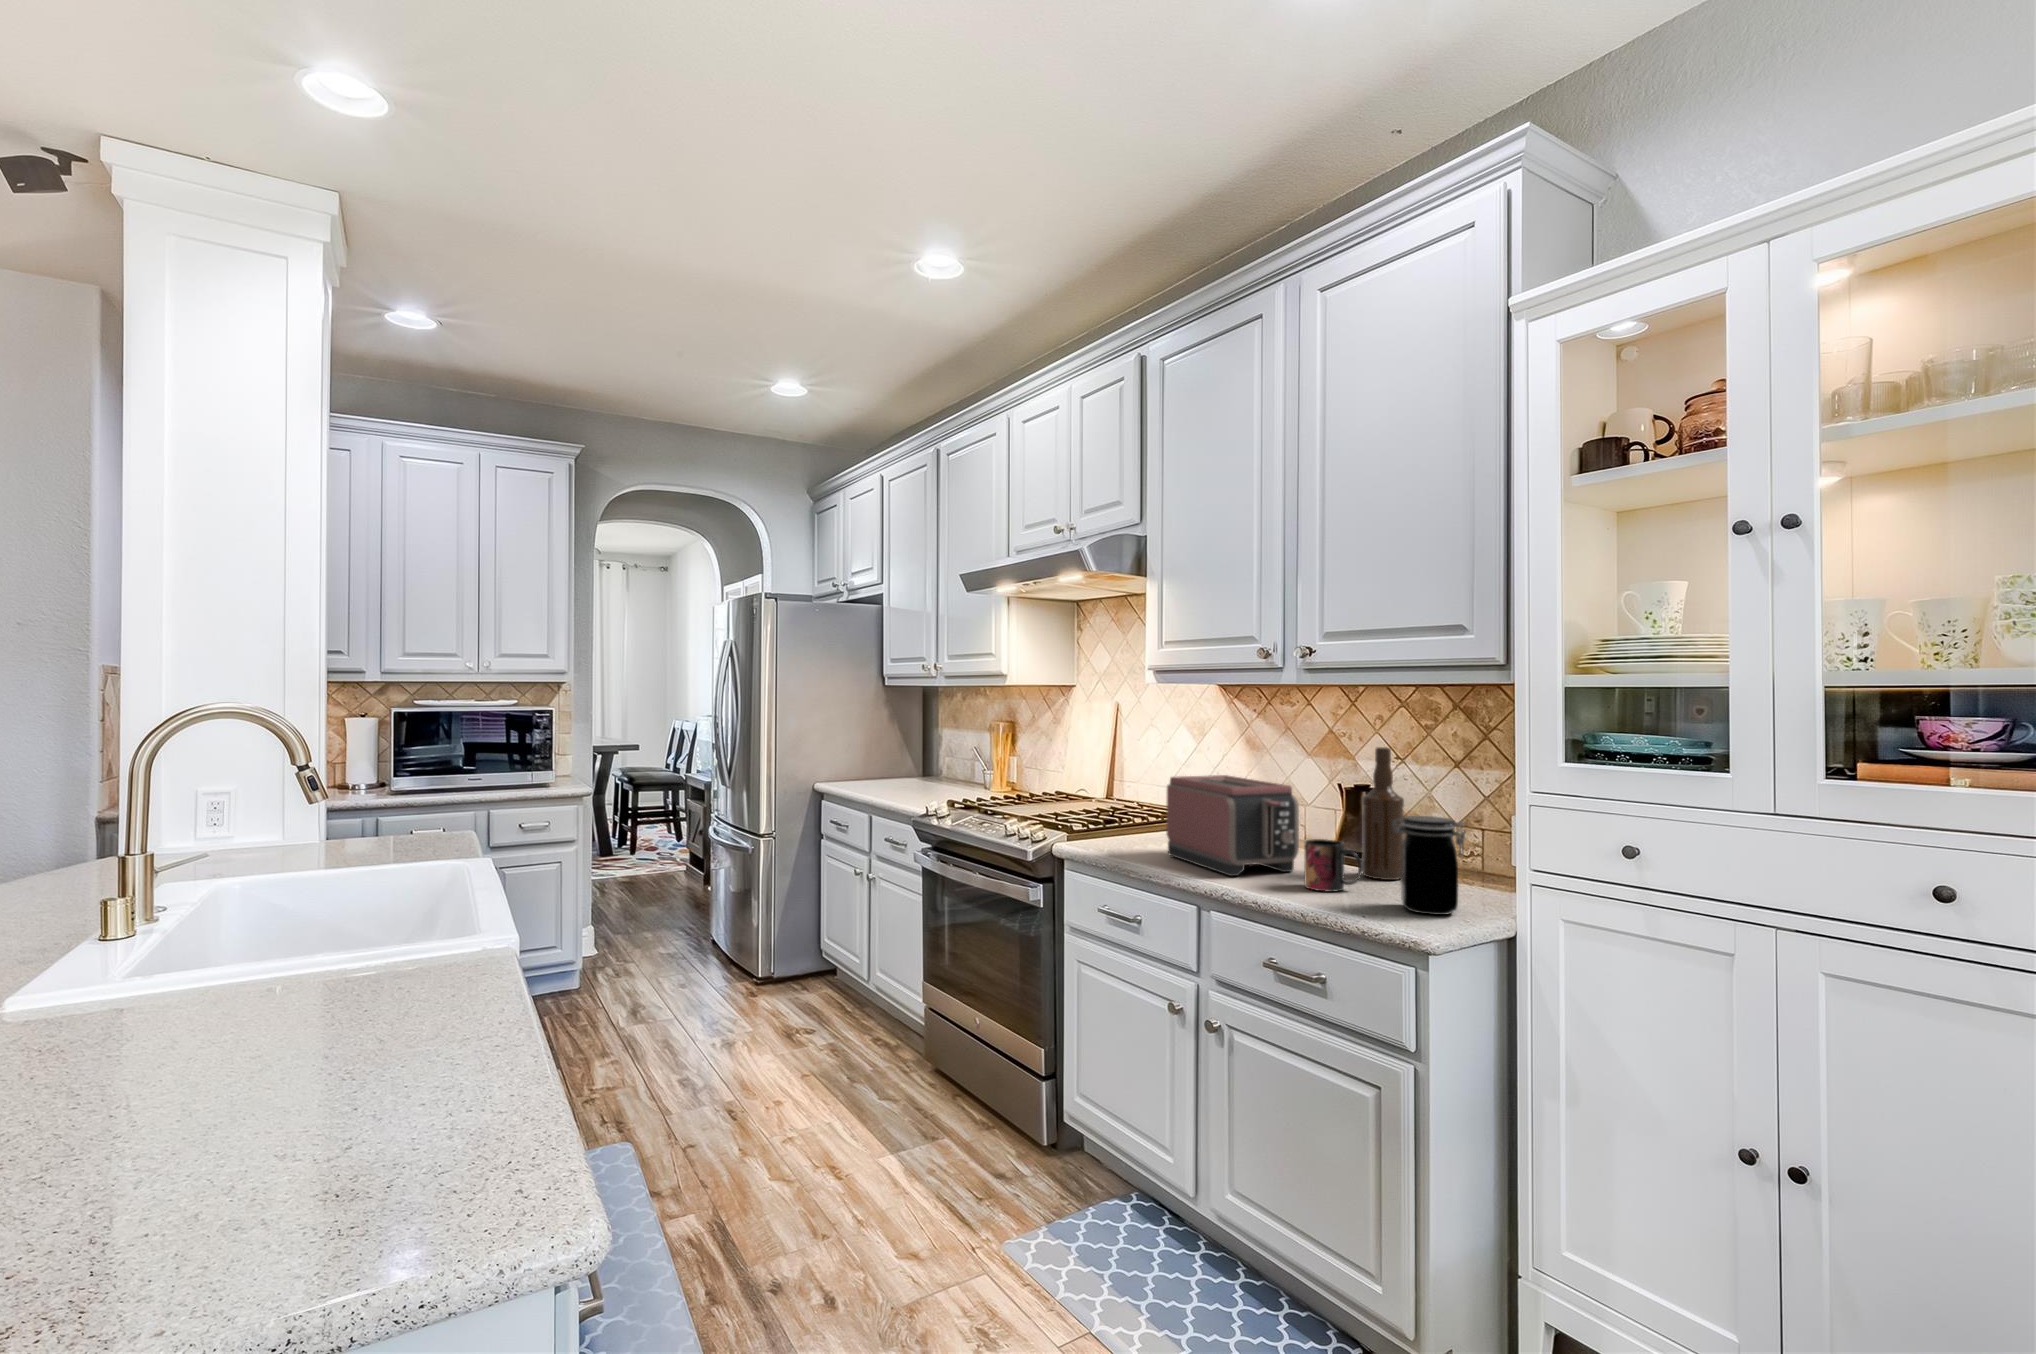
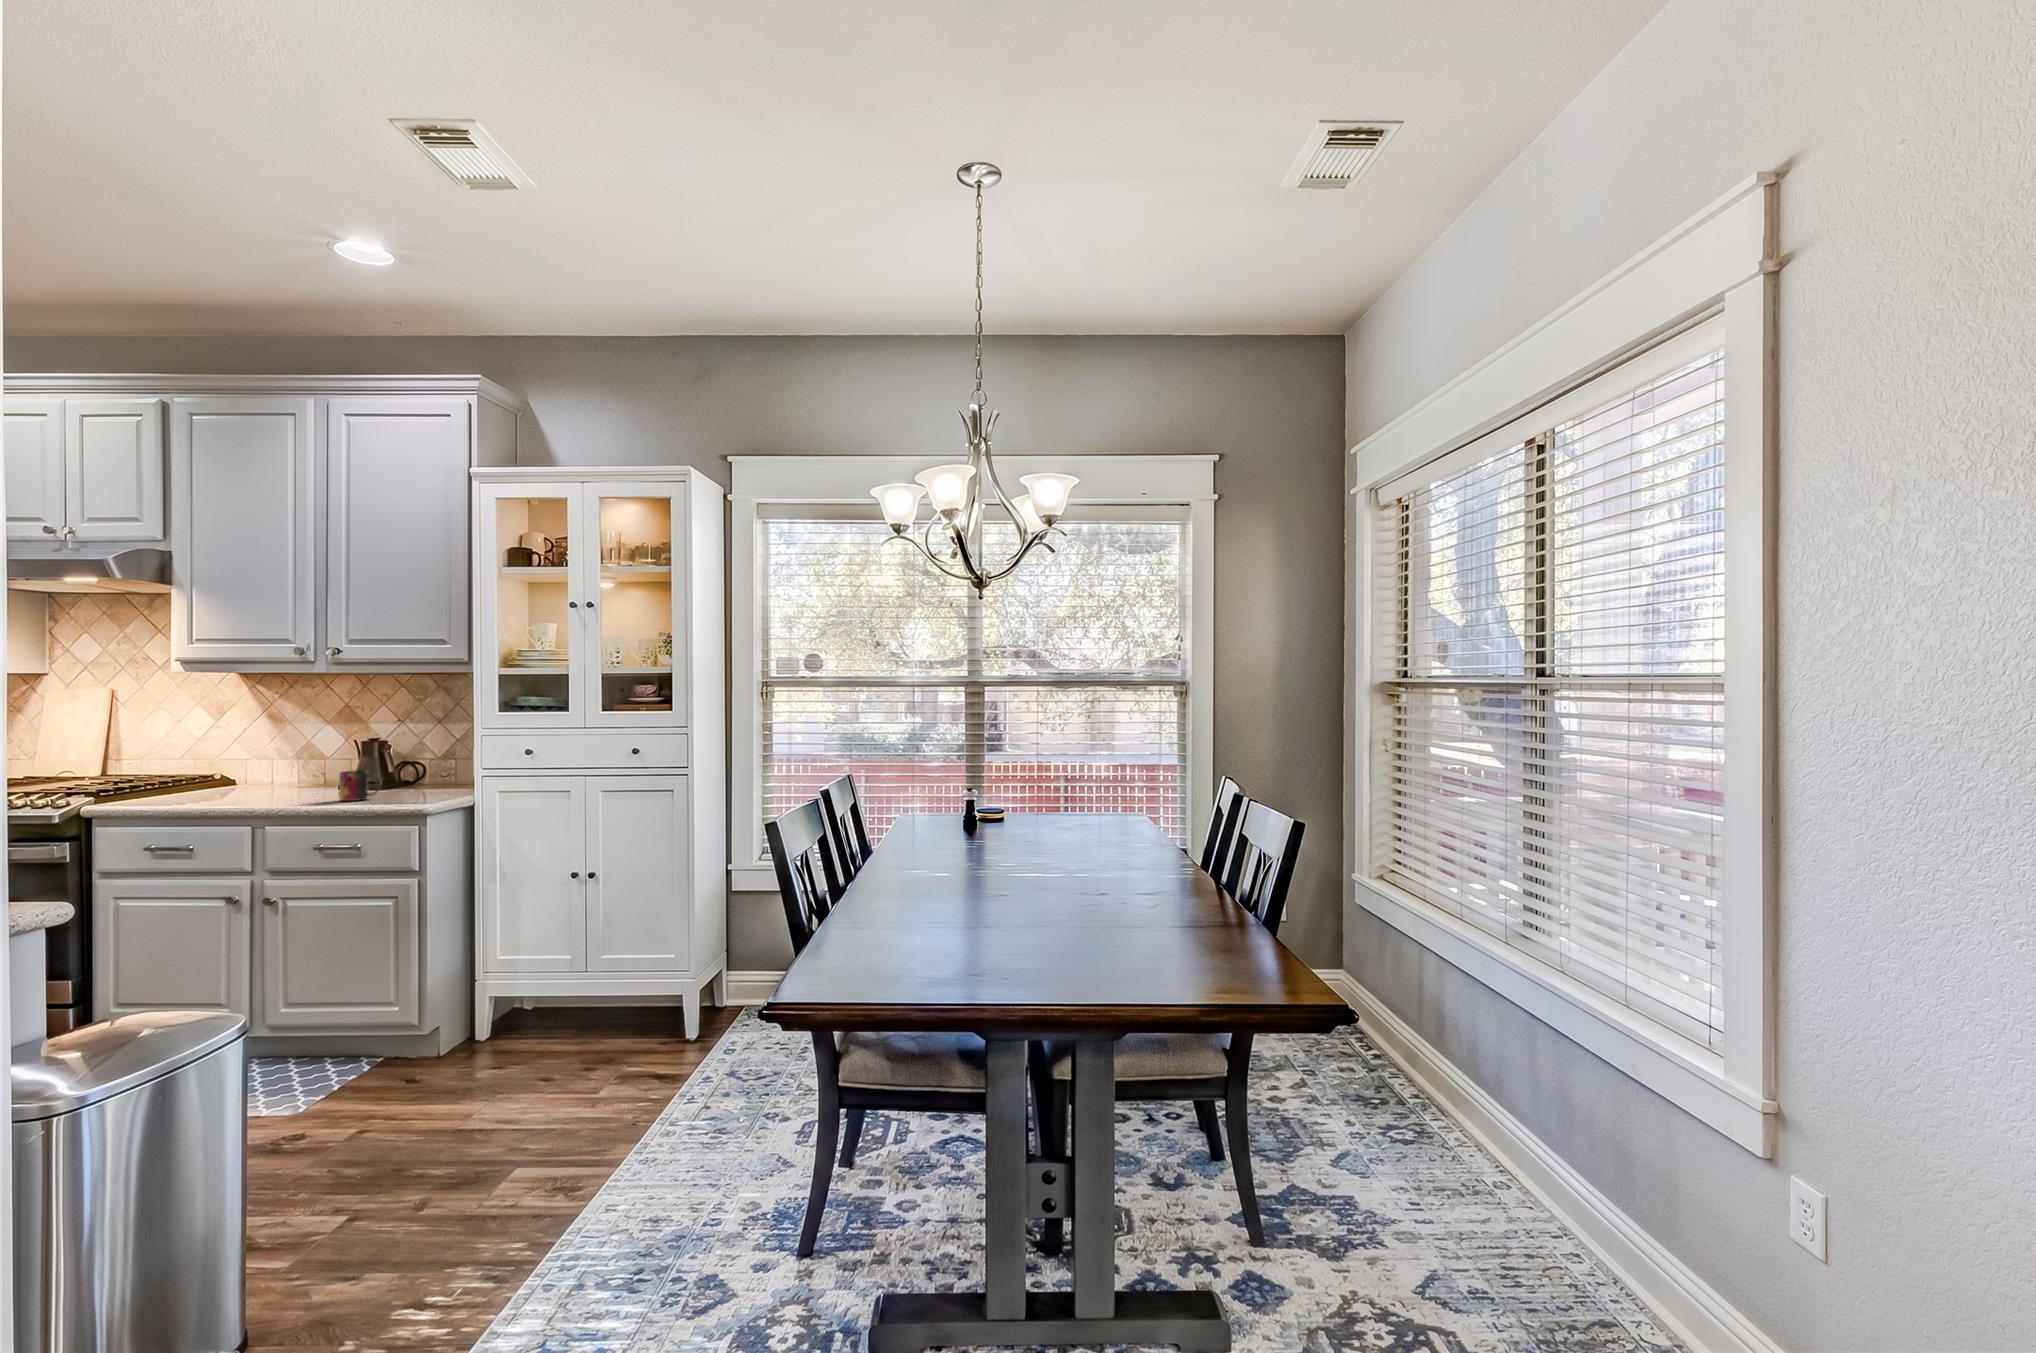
bottle: present [1362,747,1404,880] -> none [376,712,406,793]
toaster: present [1166,775,1299,876] -> none [212,739,330,803]
jar: present [1393,816,1466,915] -> none [402,748,447,801]

